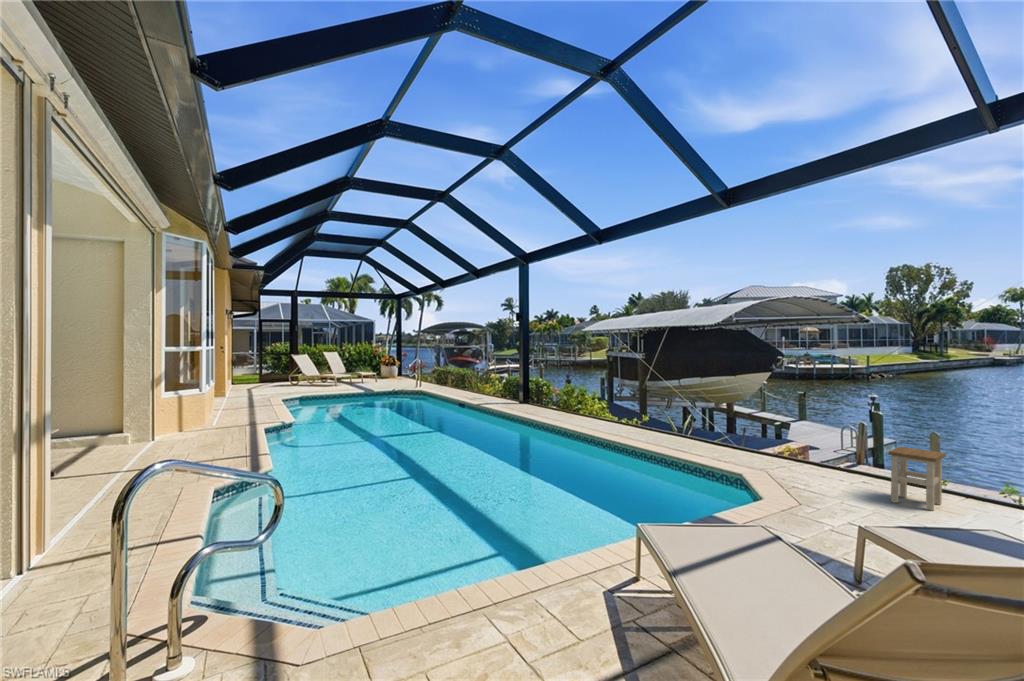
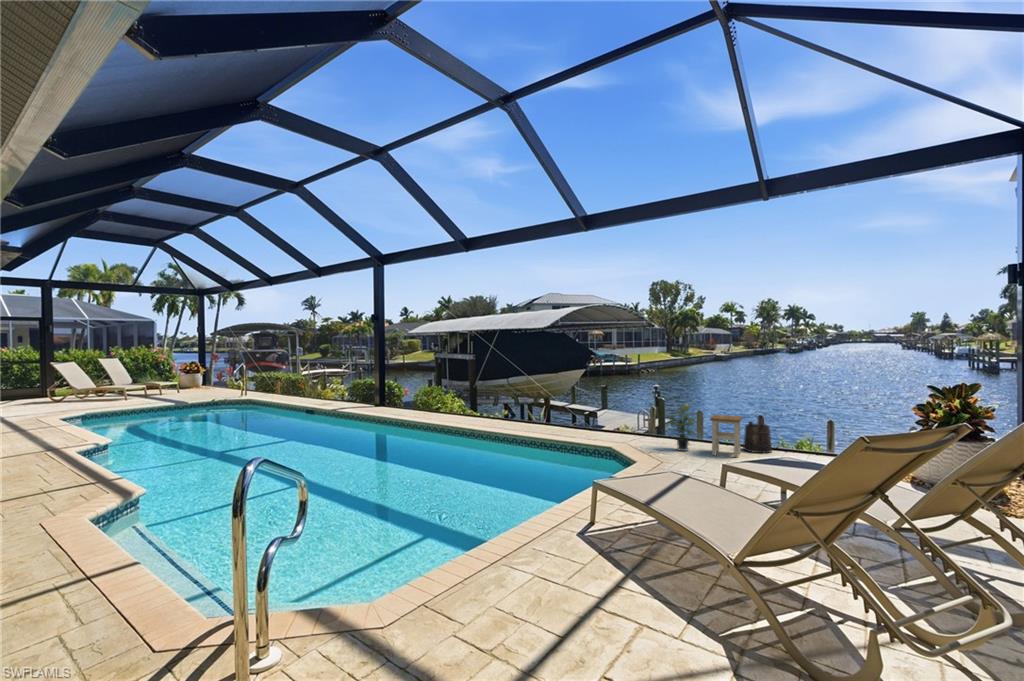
potted plant: none [828,427,870,491] -> present [669,404,694,451]
bucket: none [950,461,1000,510] -> present [743,421,772,453]

